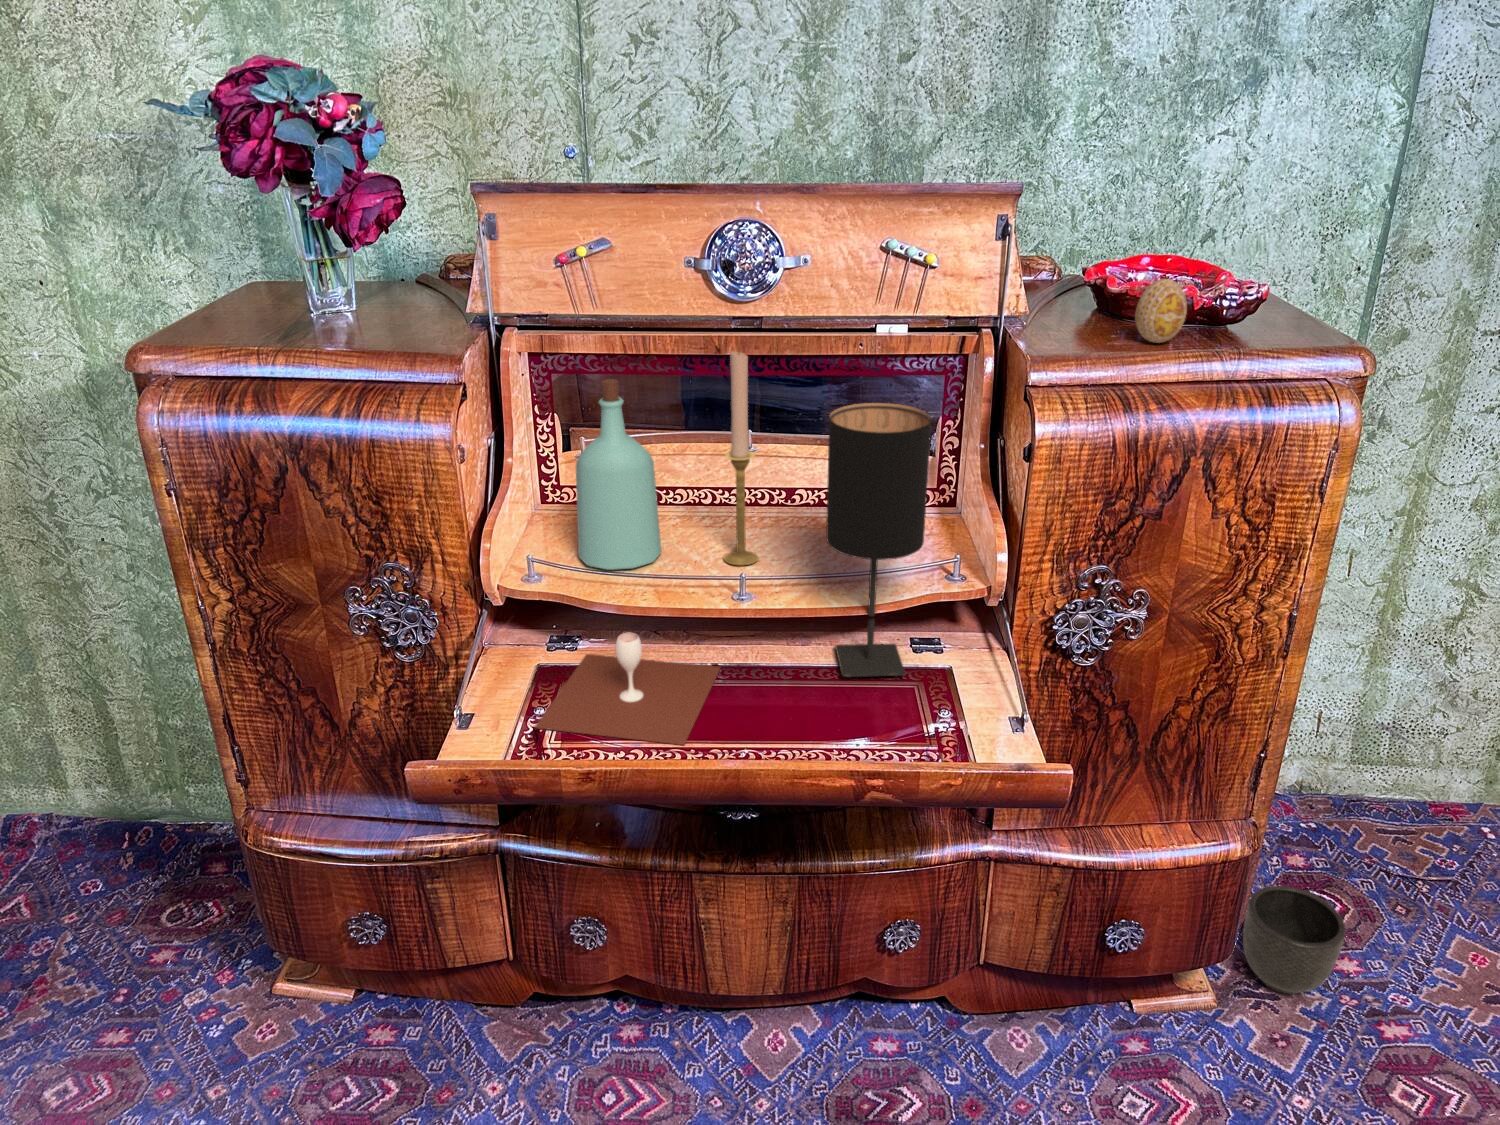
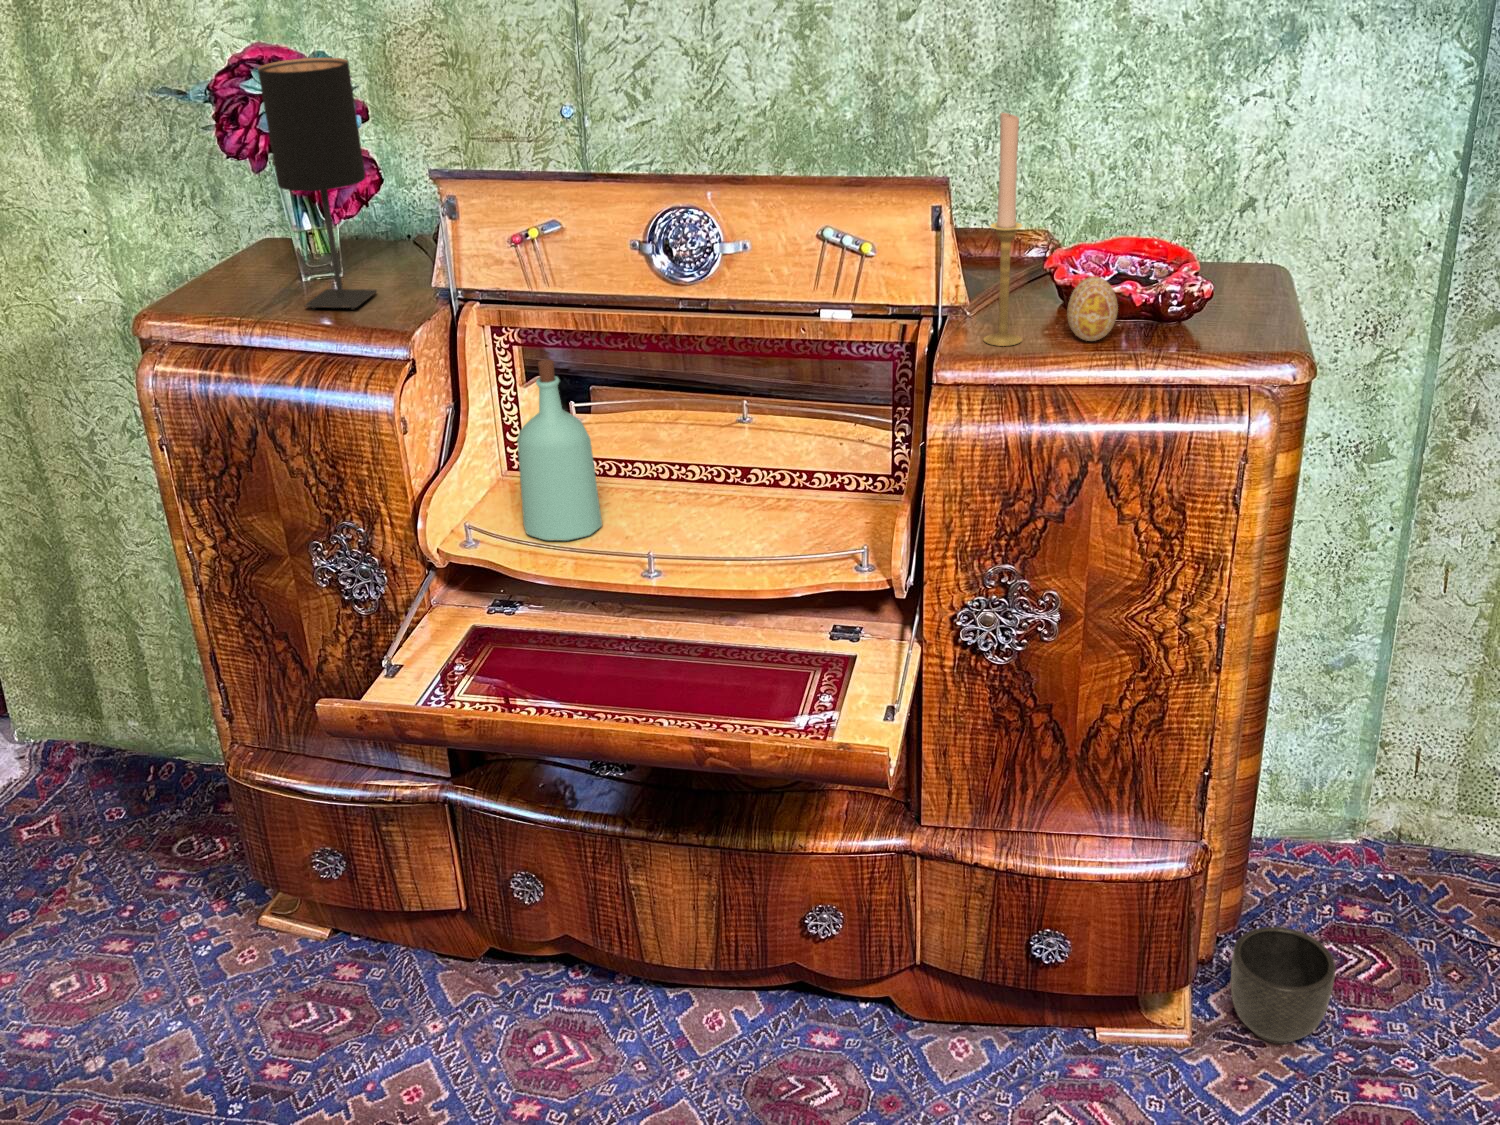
candlestick: present [723,351,759,565] -> present [984,112,1022,346]
table lamp: present [826,403,931,678] -> present [258,58,377,310]
wine glass: present [535,633,720,745] -> none [444,602,634,708]

